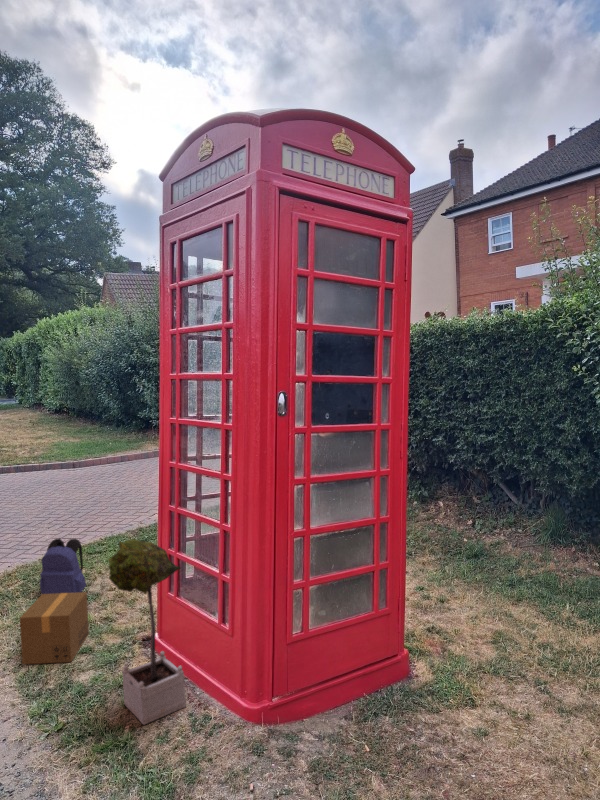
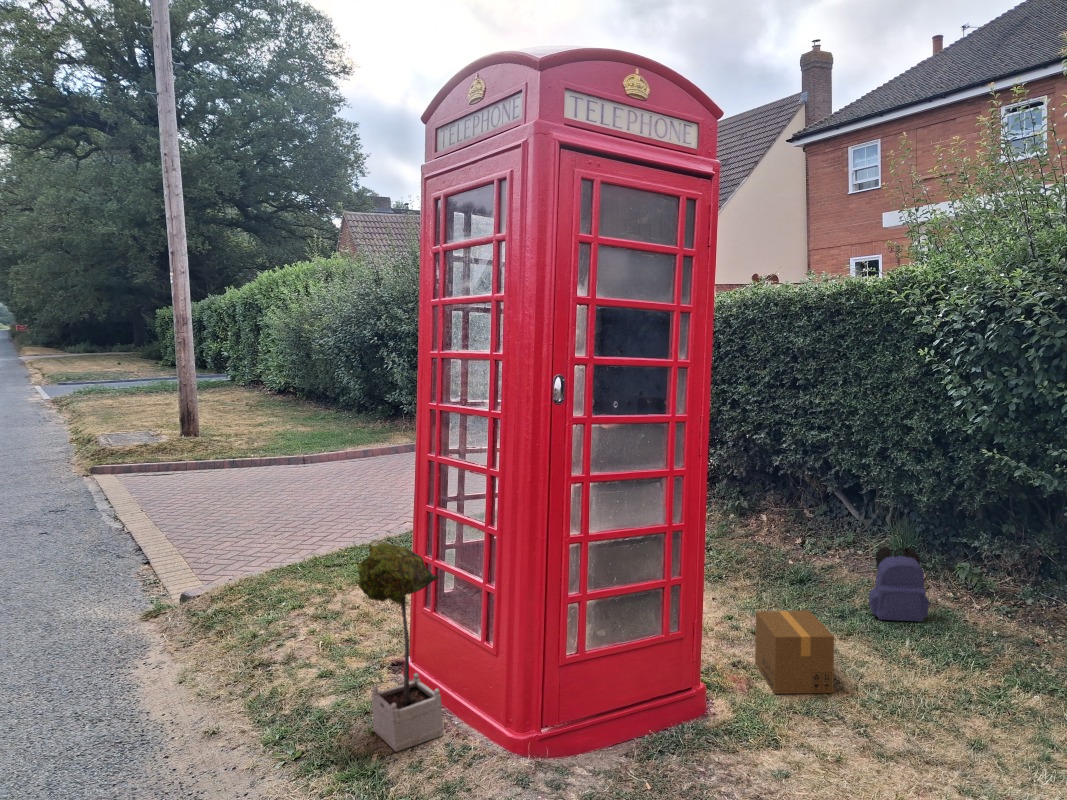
backpack: present [40,539,86,594] -> present [869,546,929,622]
cardboard box: present [20,592,89,664] -> present [755,611,834,694]

